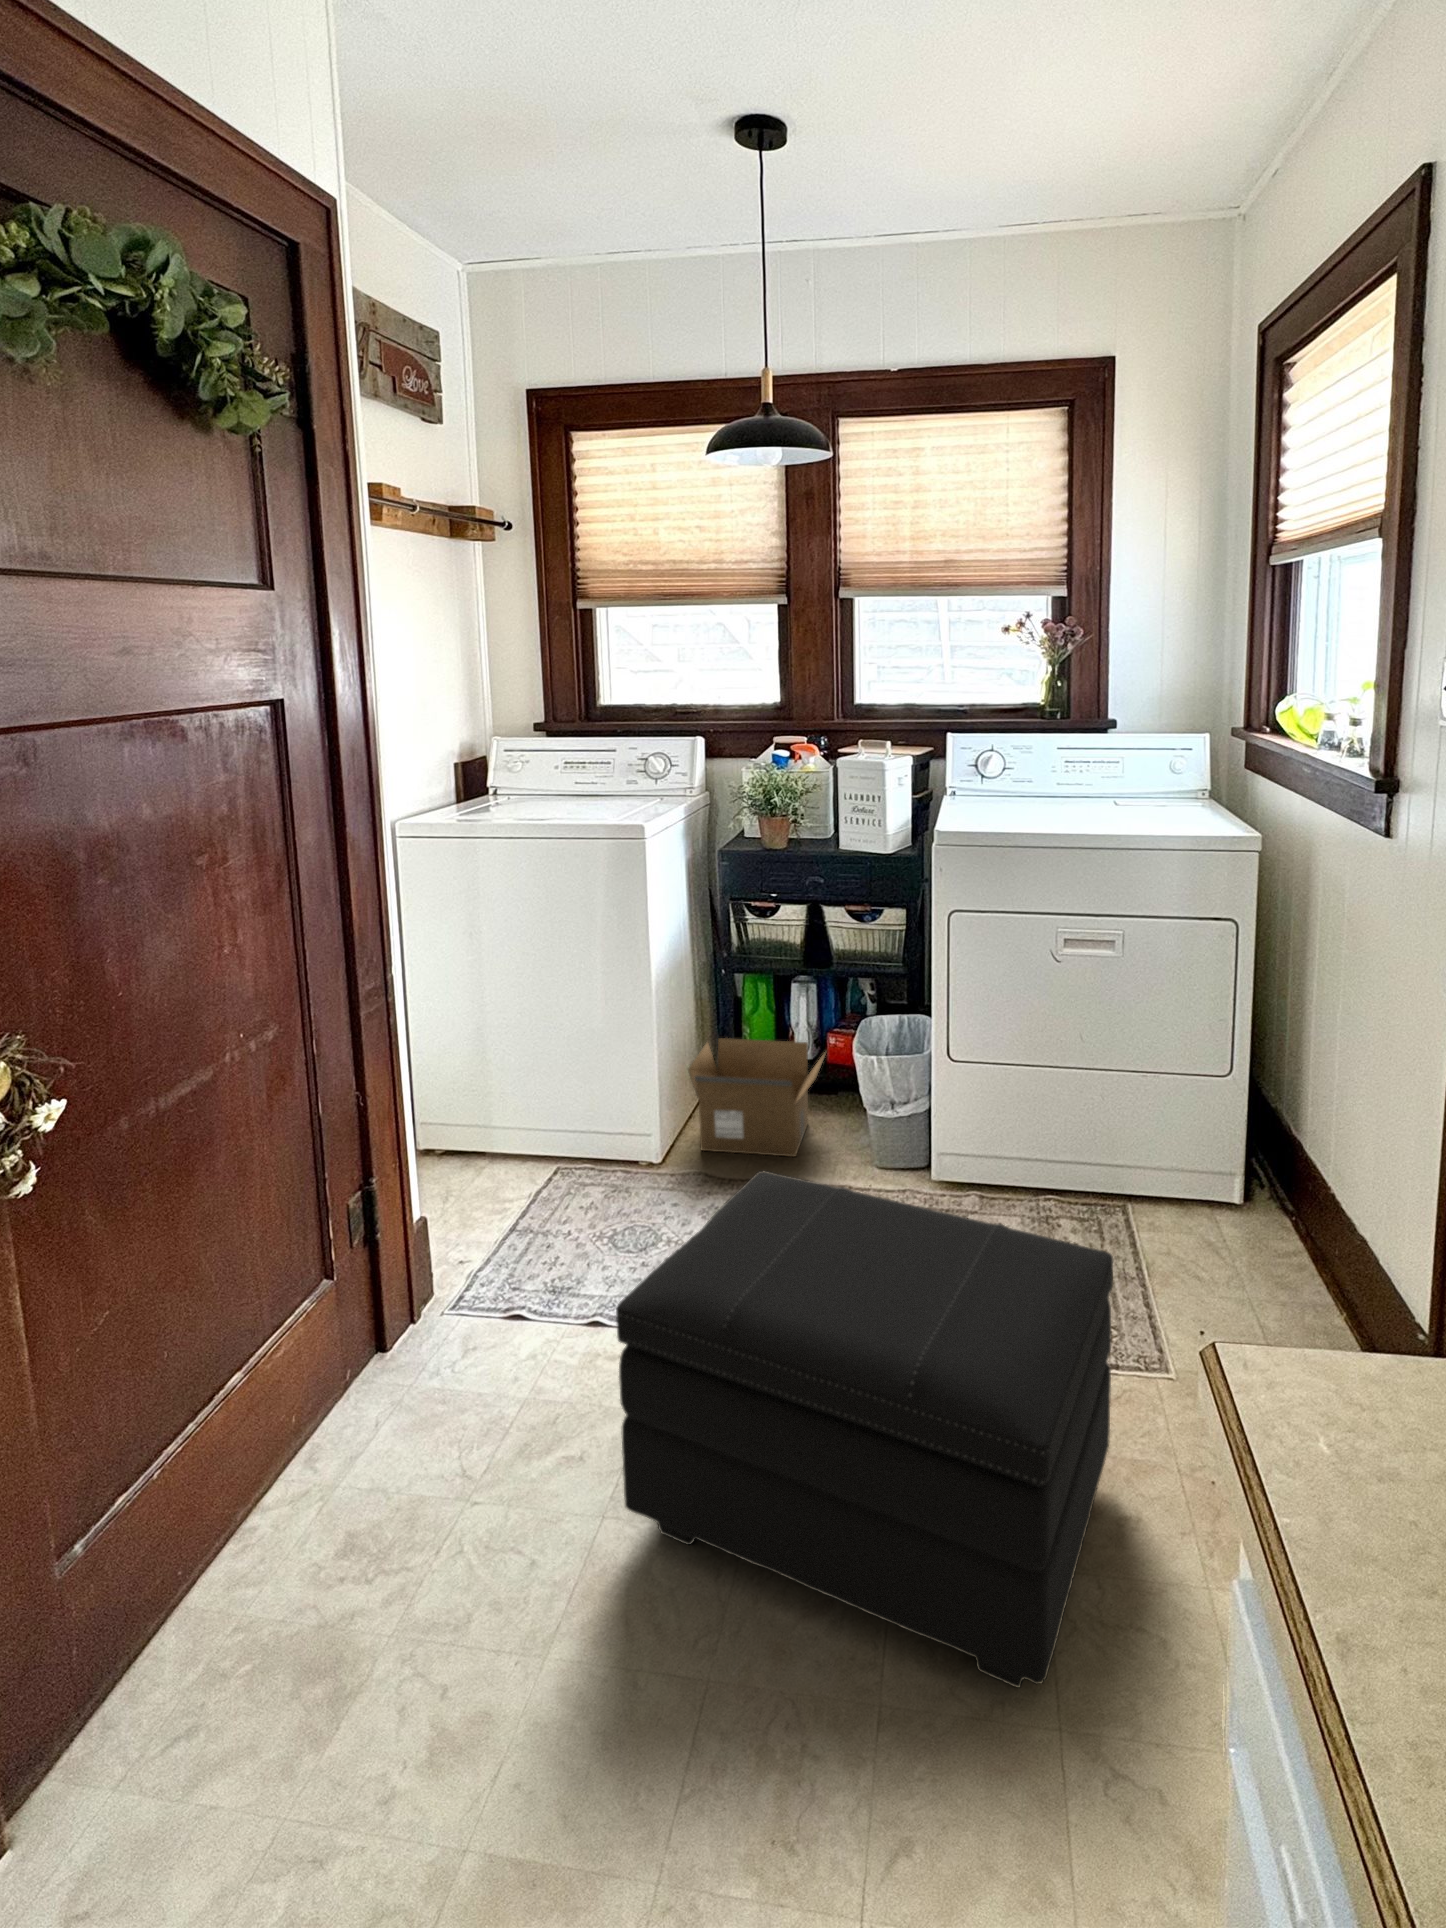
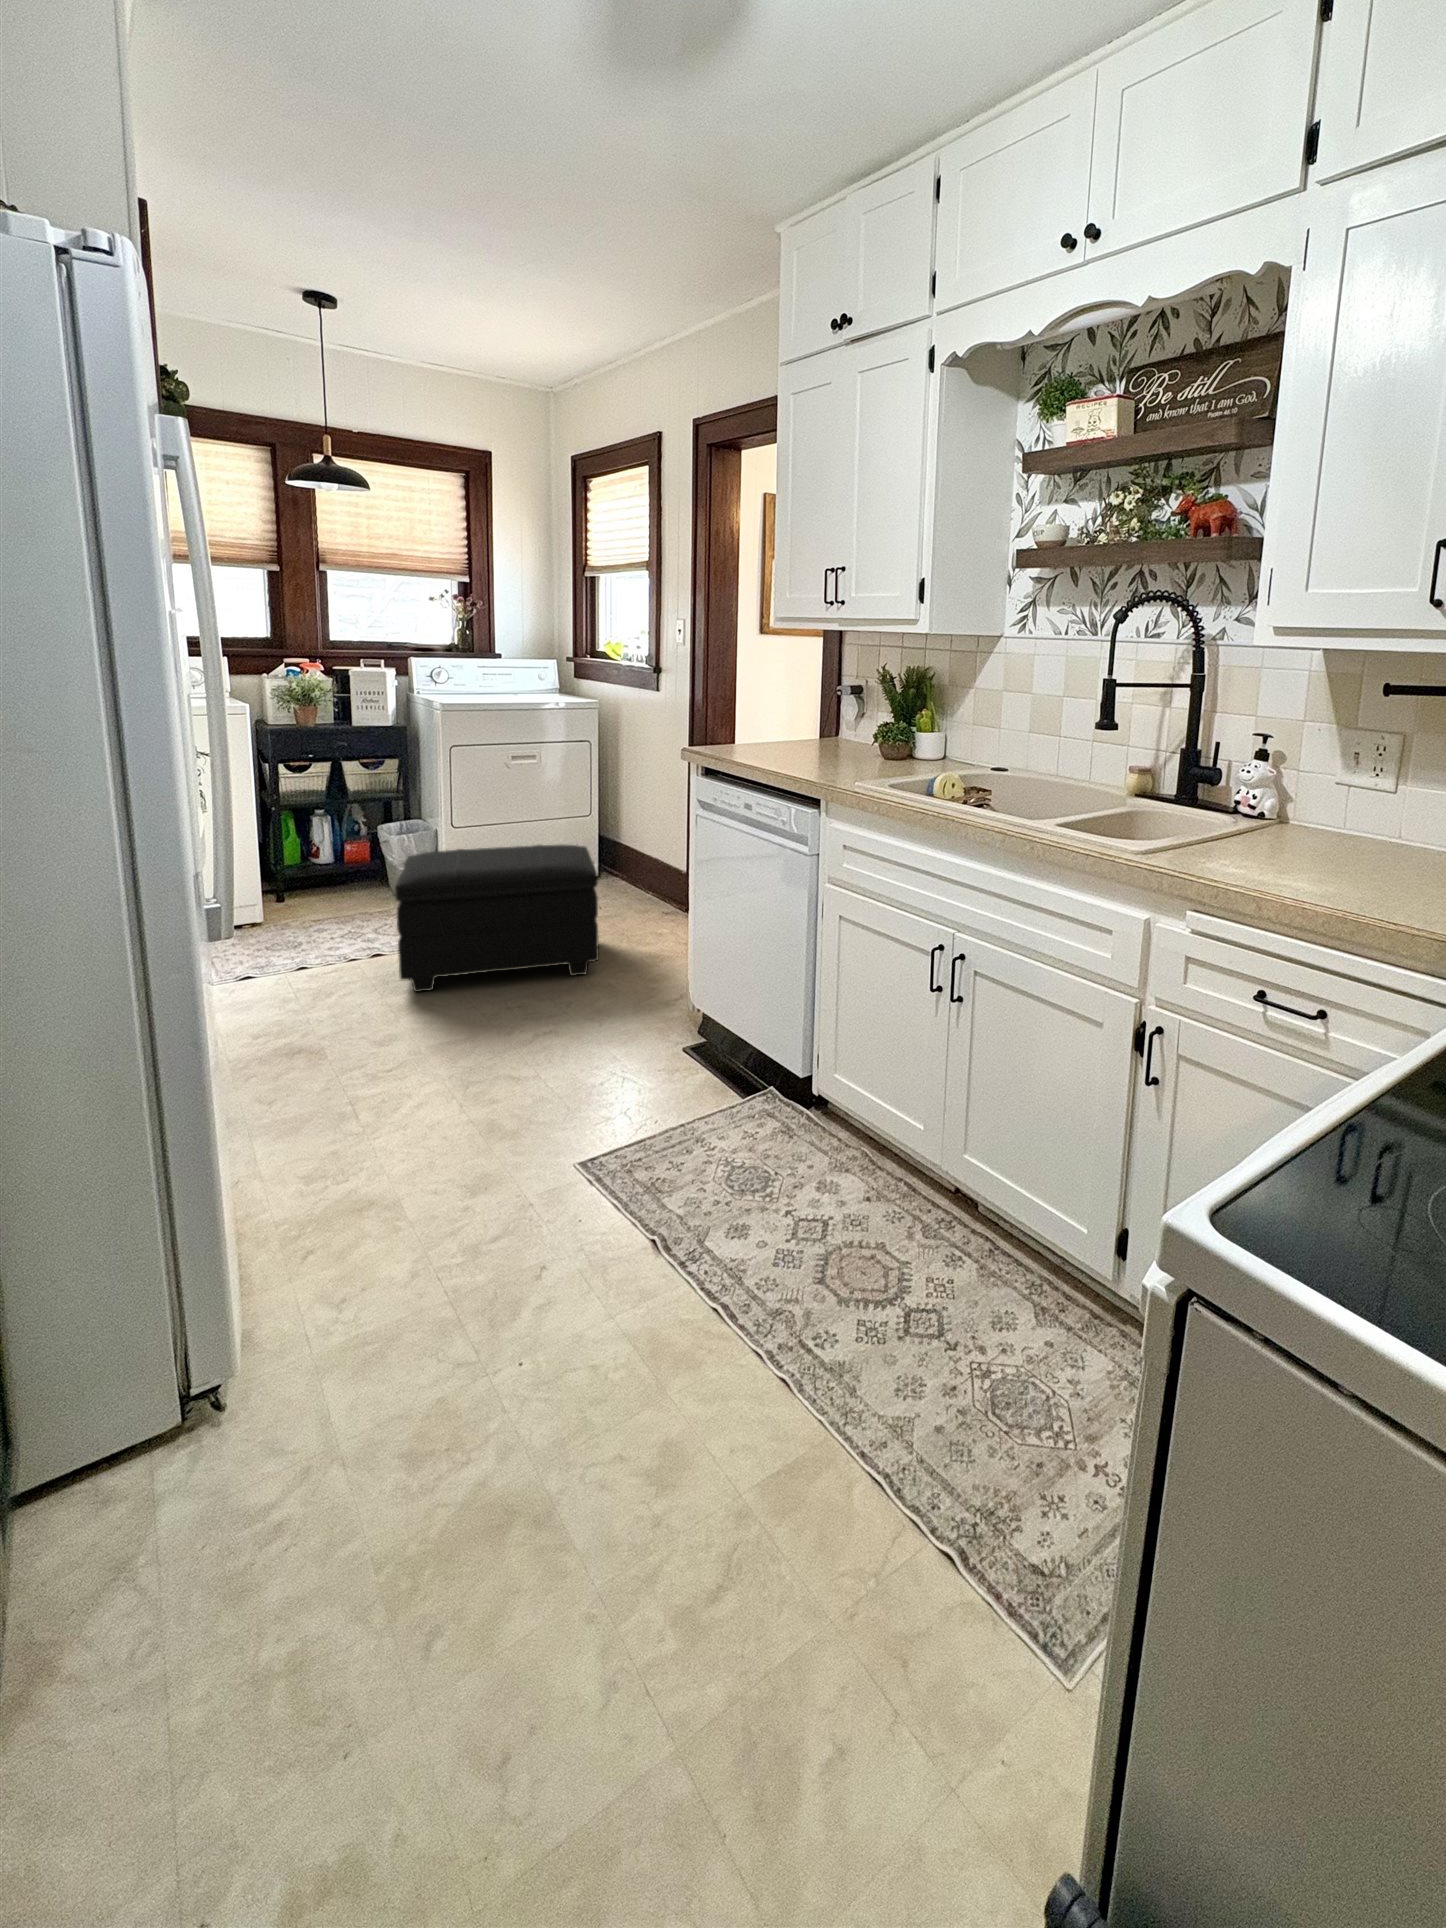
cardboard box: present [688,1038,826,1157] -> none [263,847,362,917]

